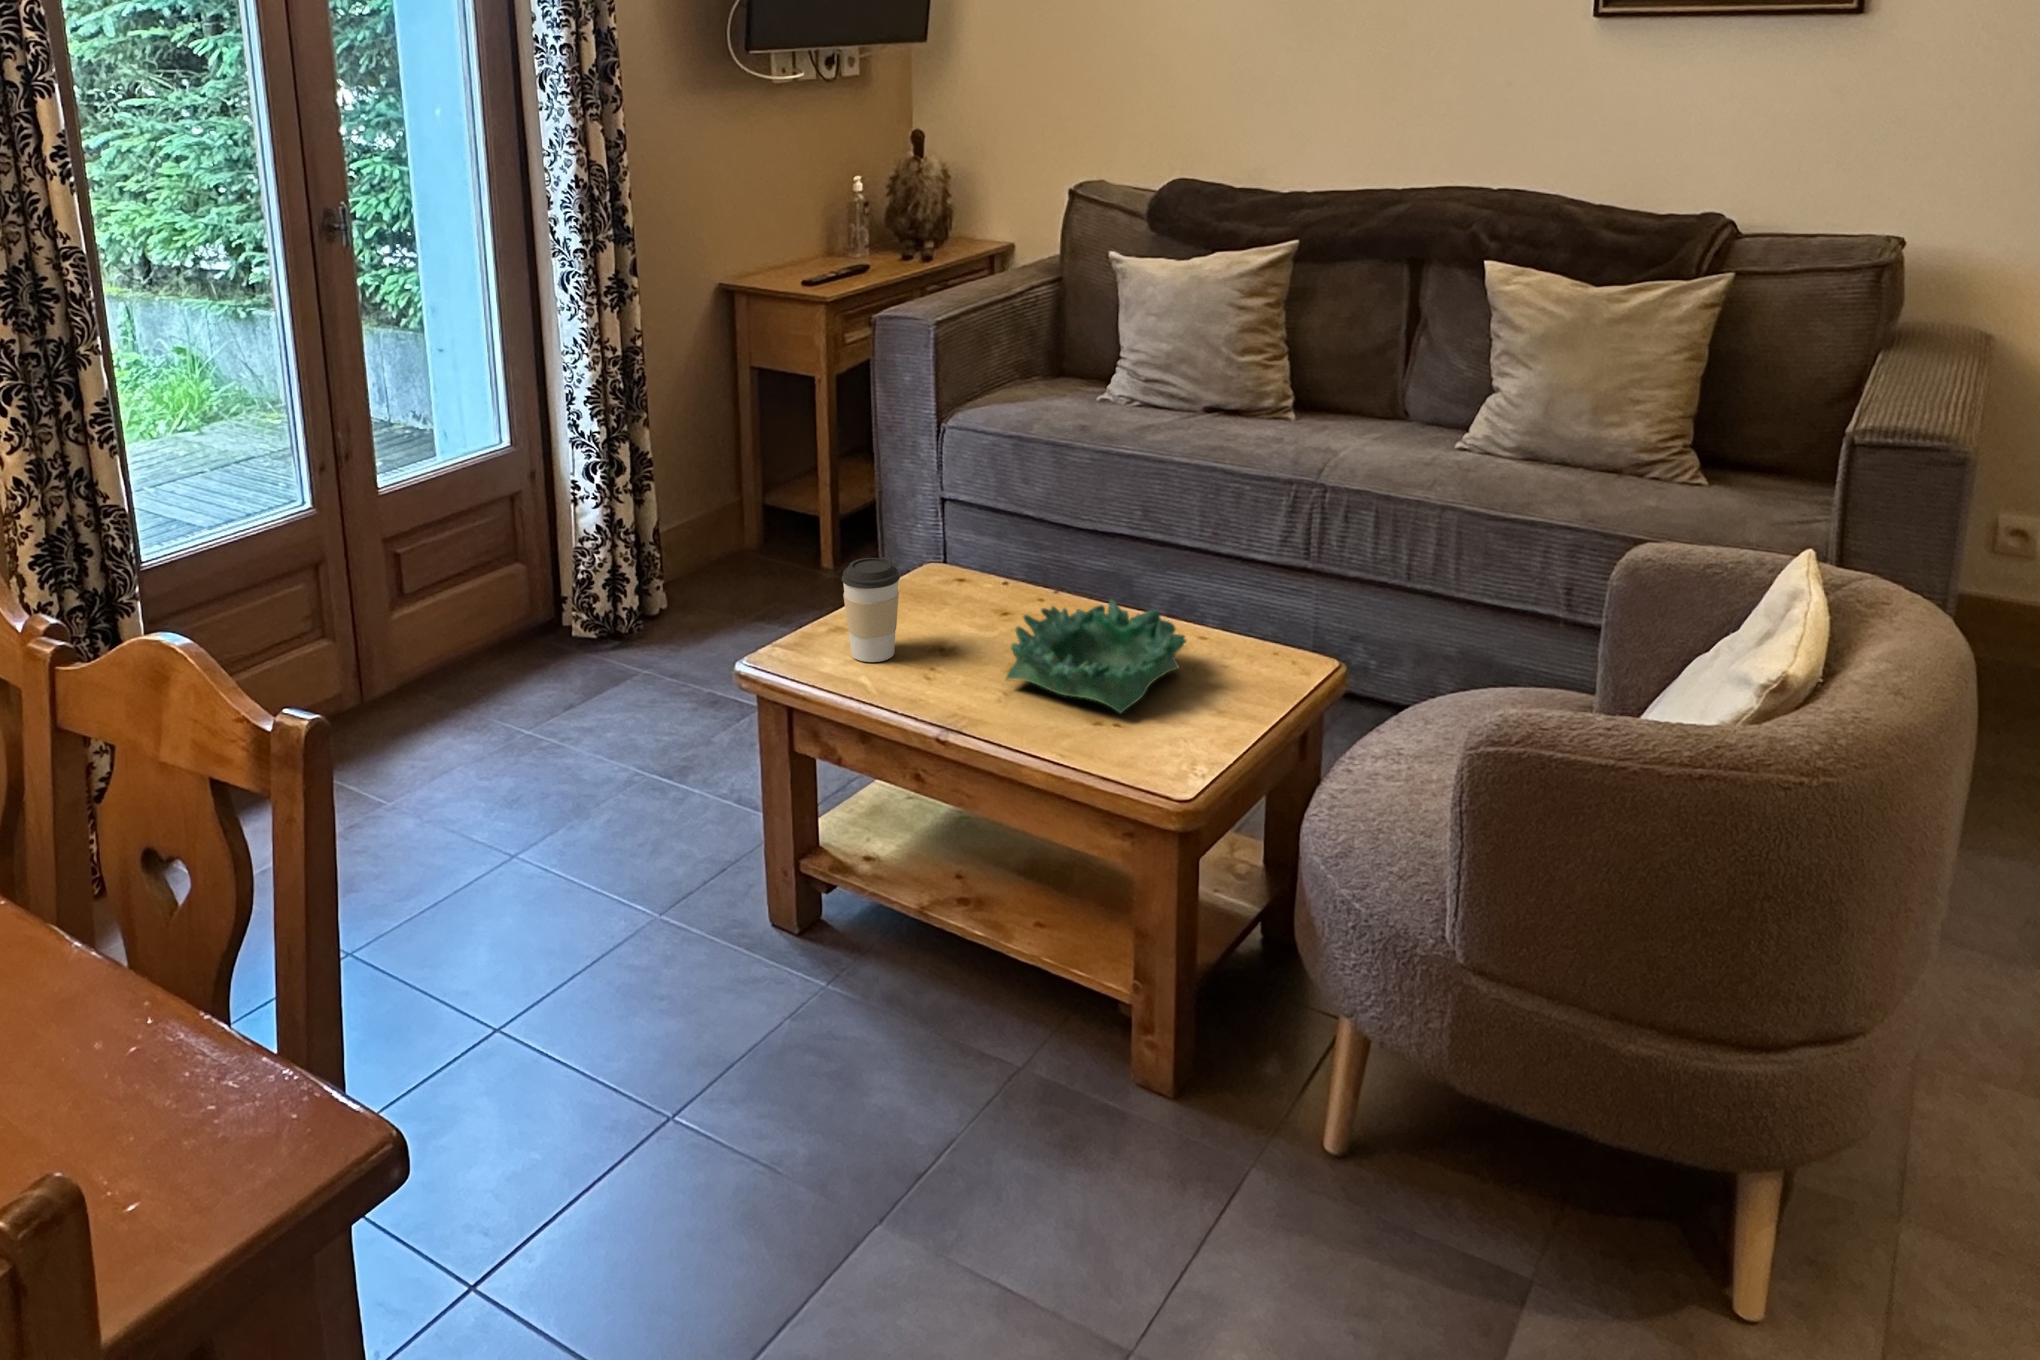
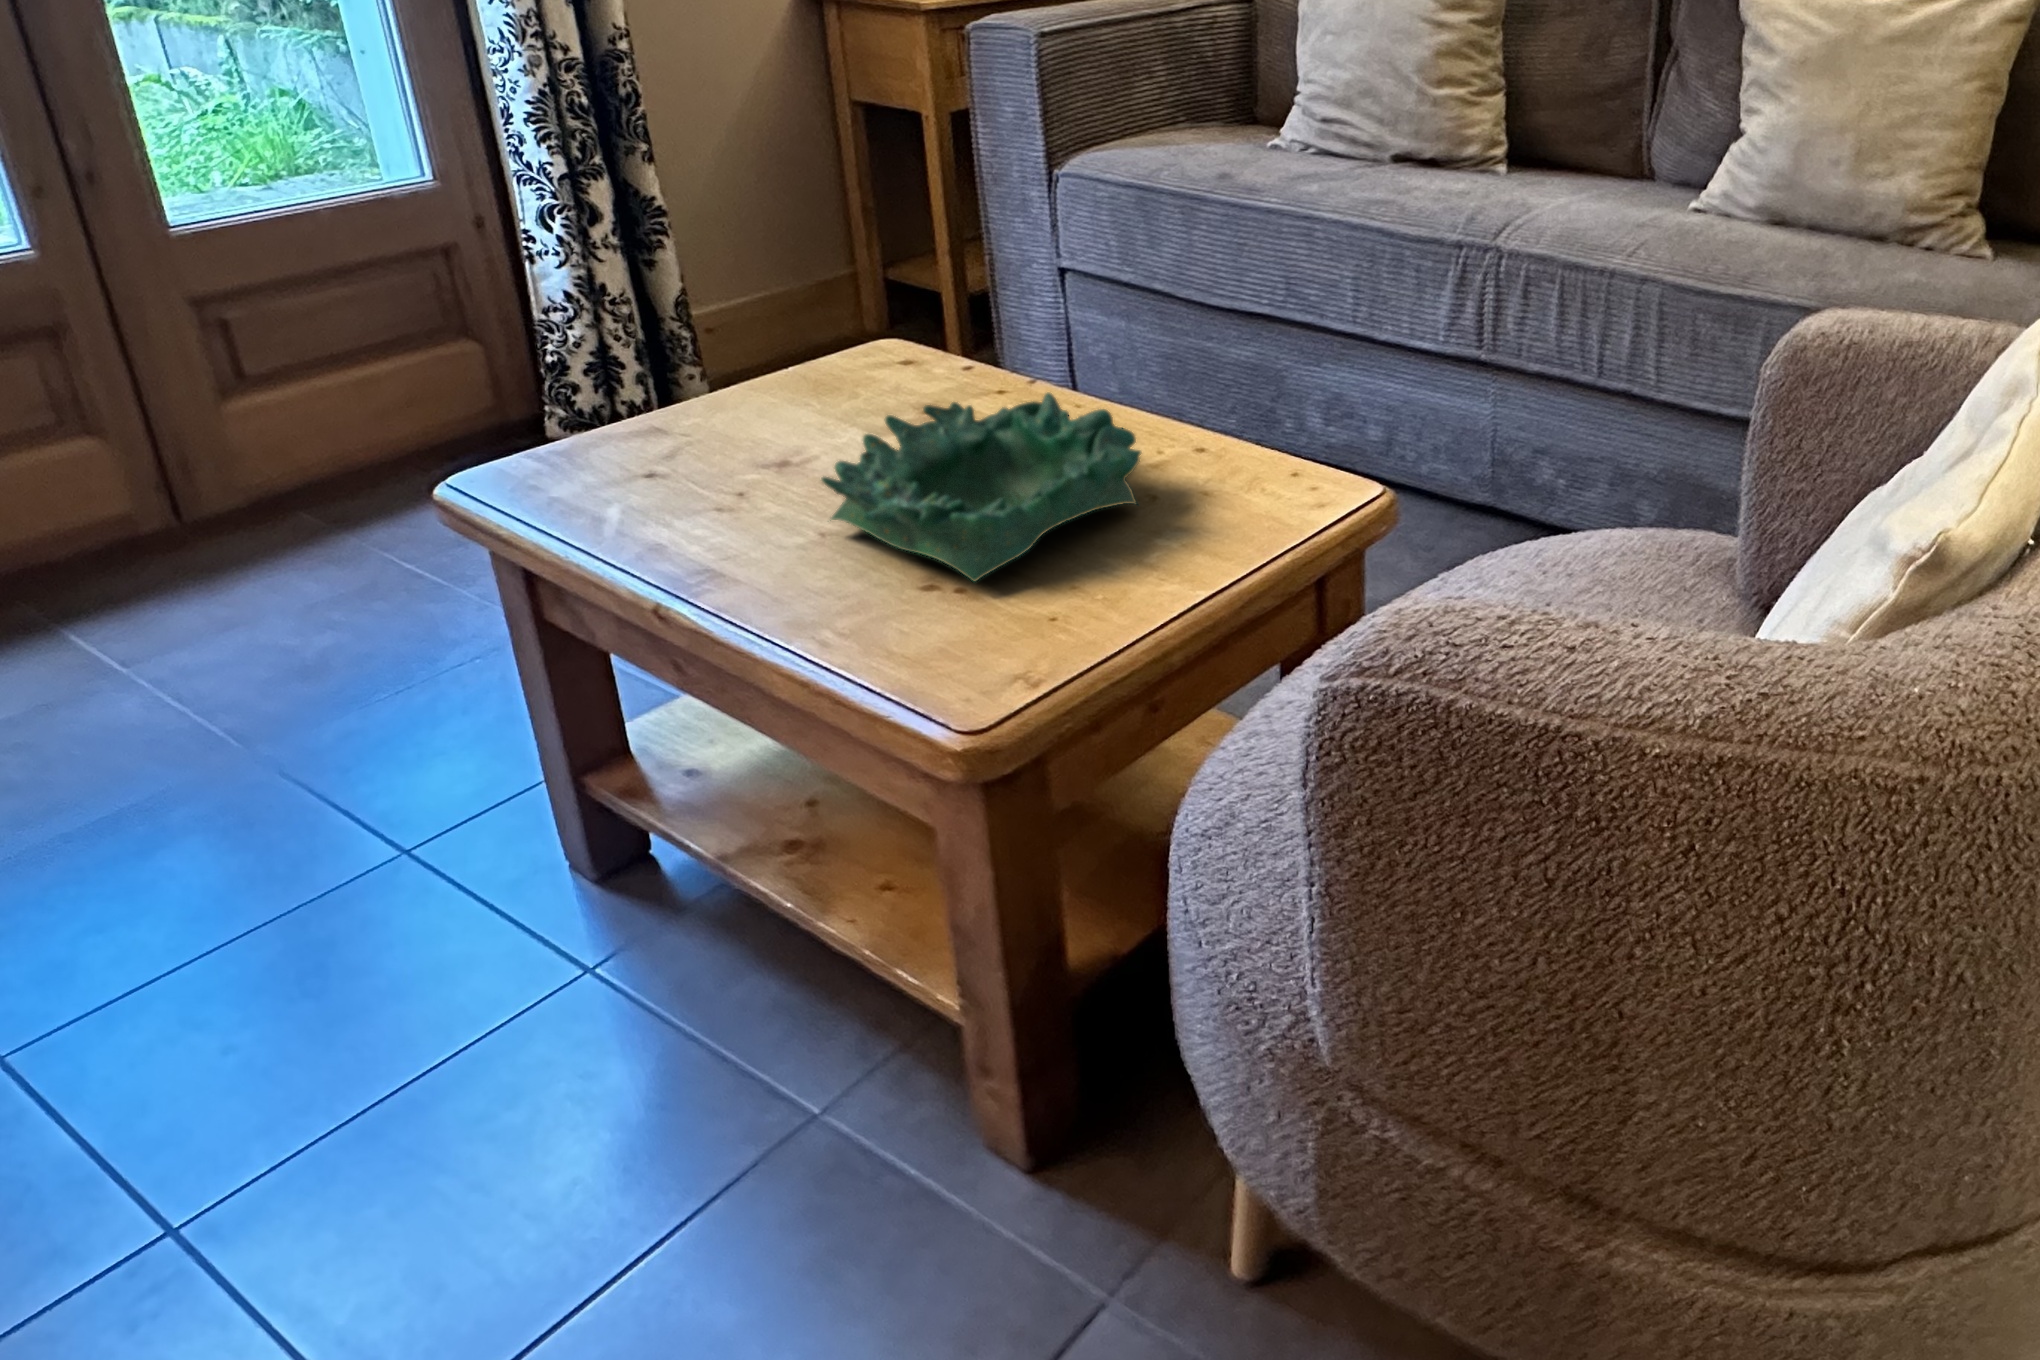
coffee cup: present [842,557,900,662] -> none [587,320,705,488]

